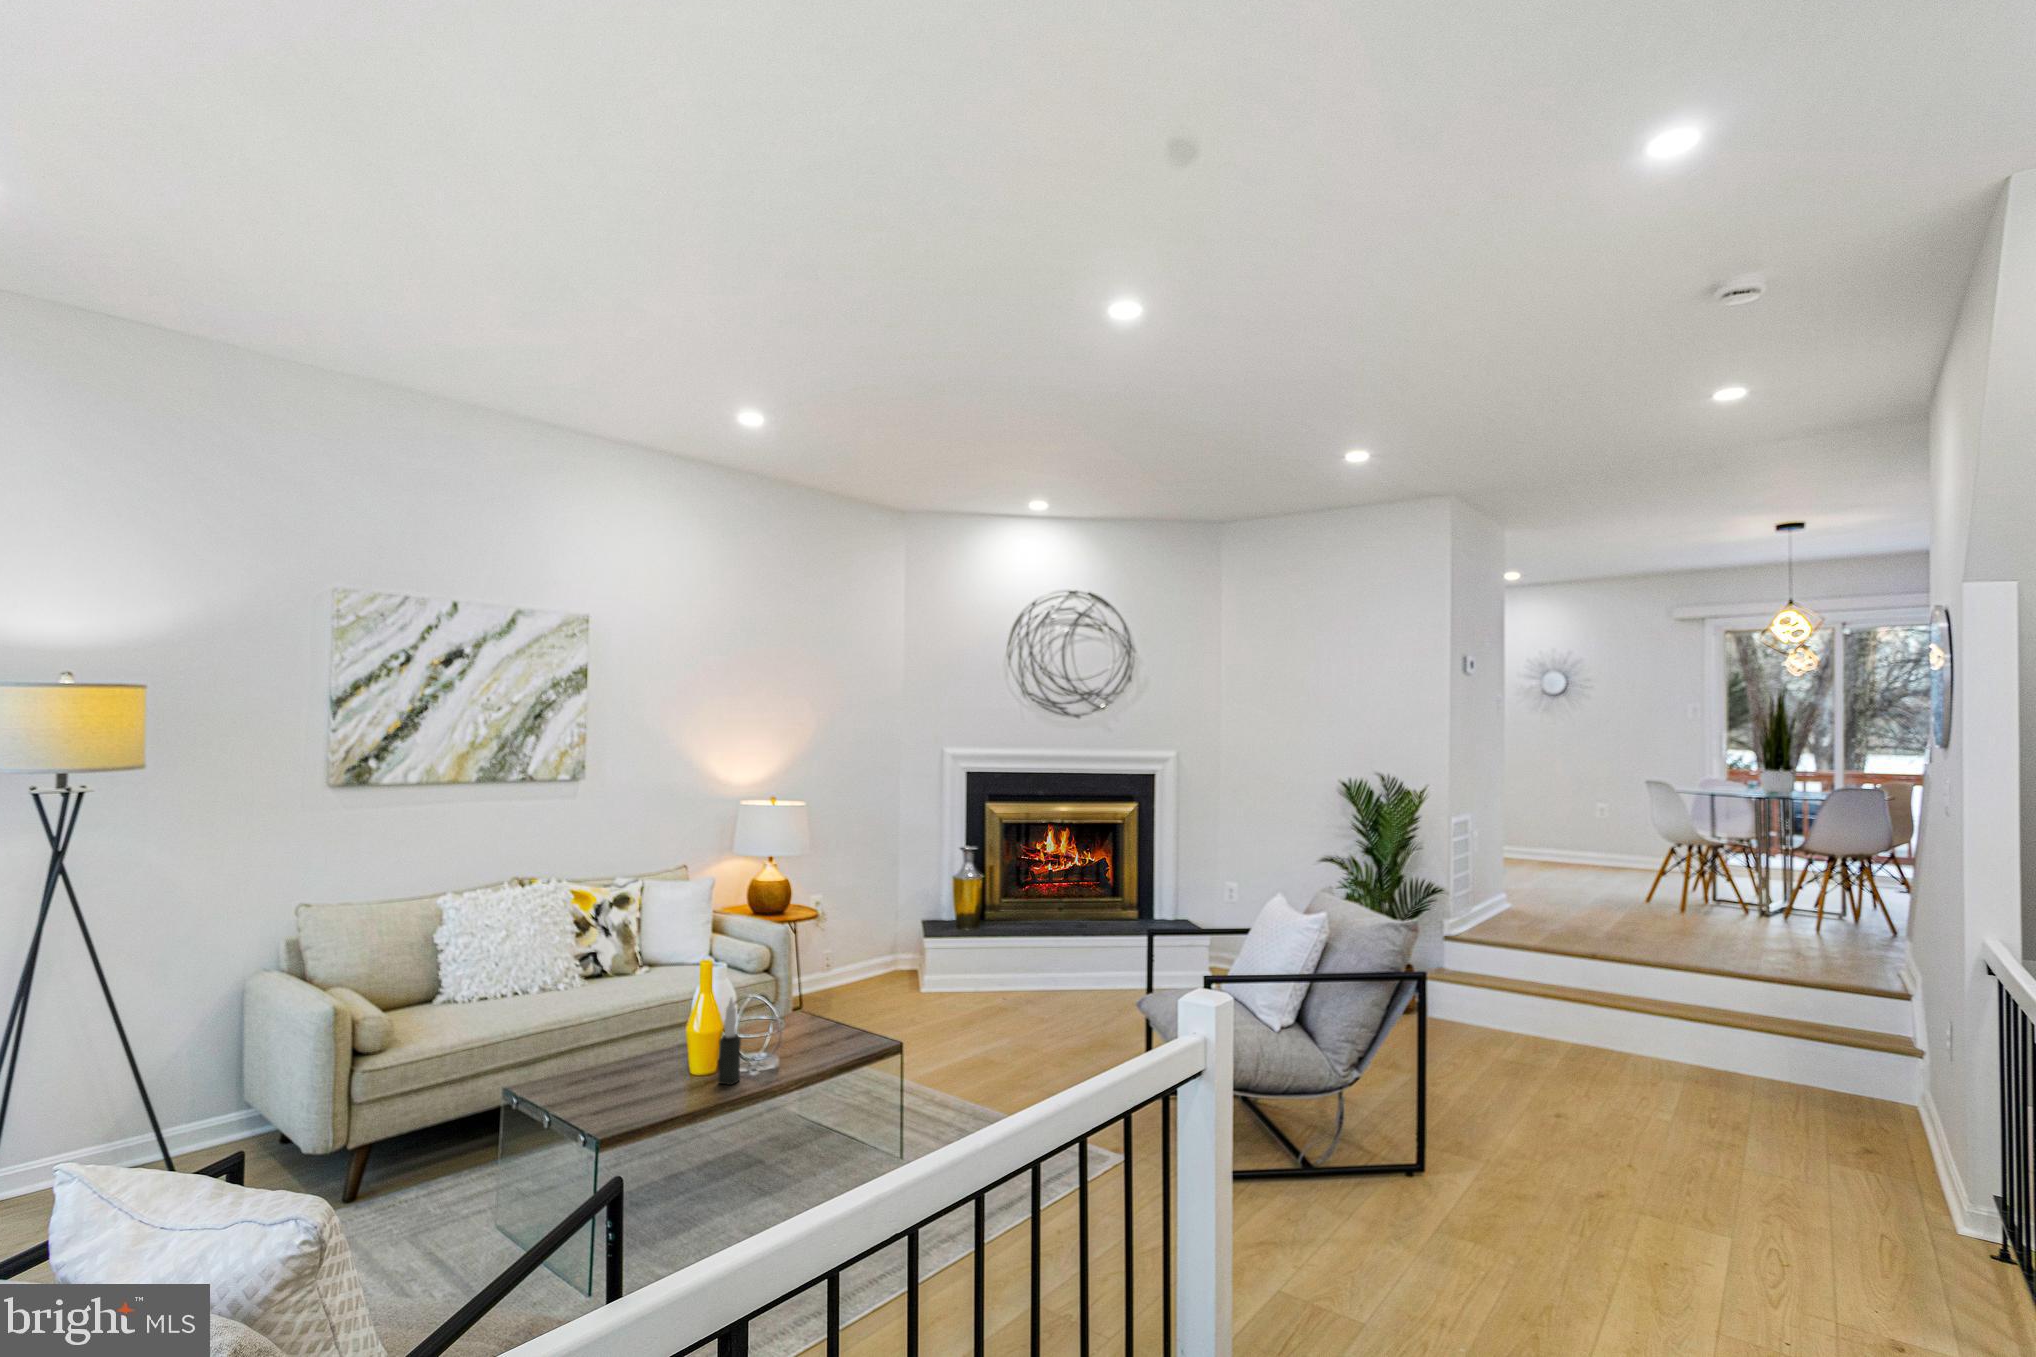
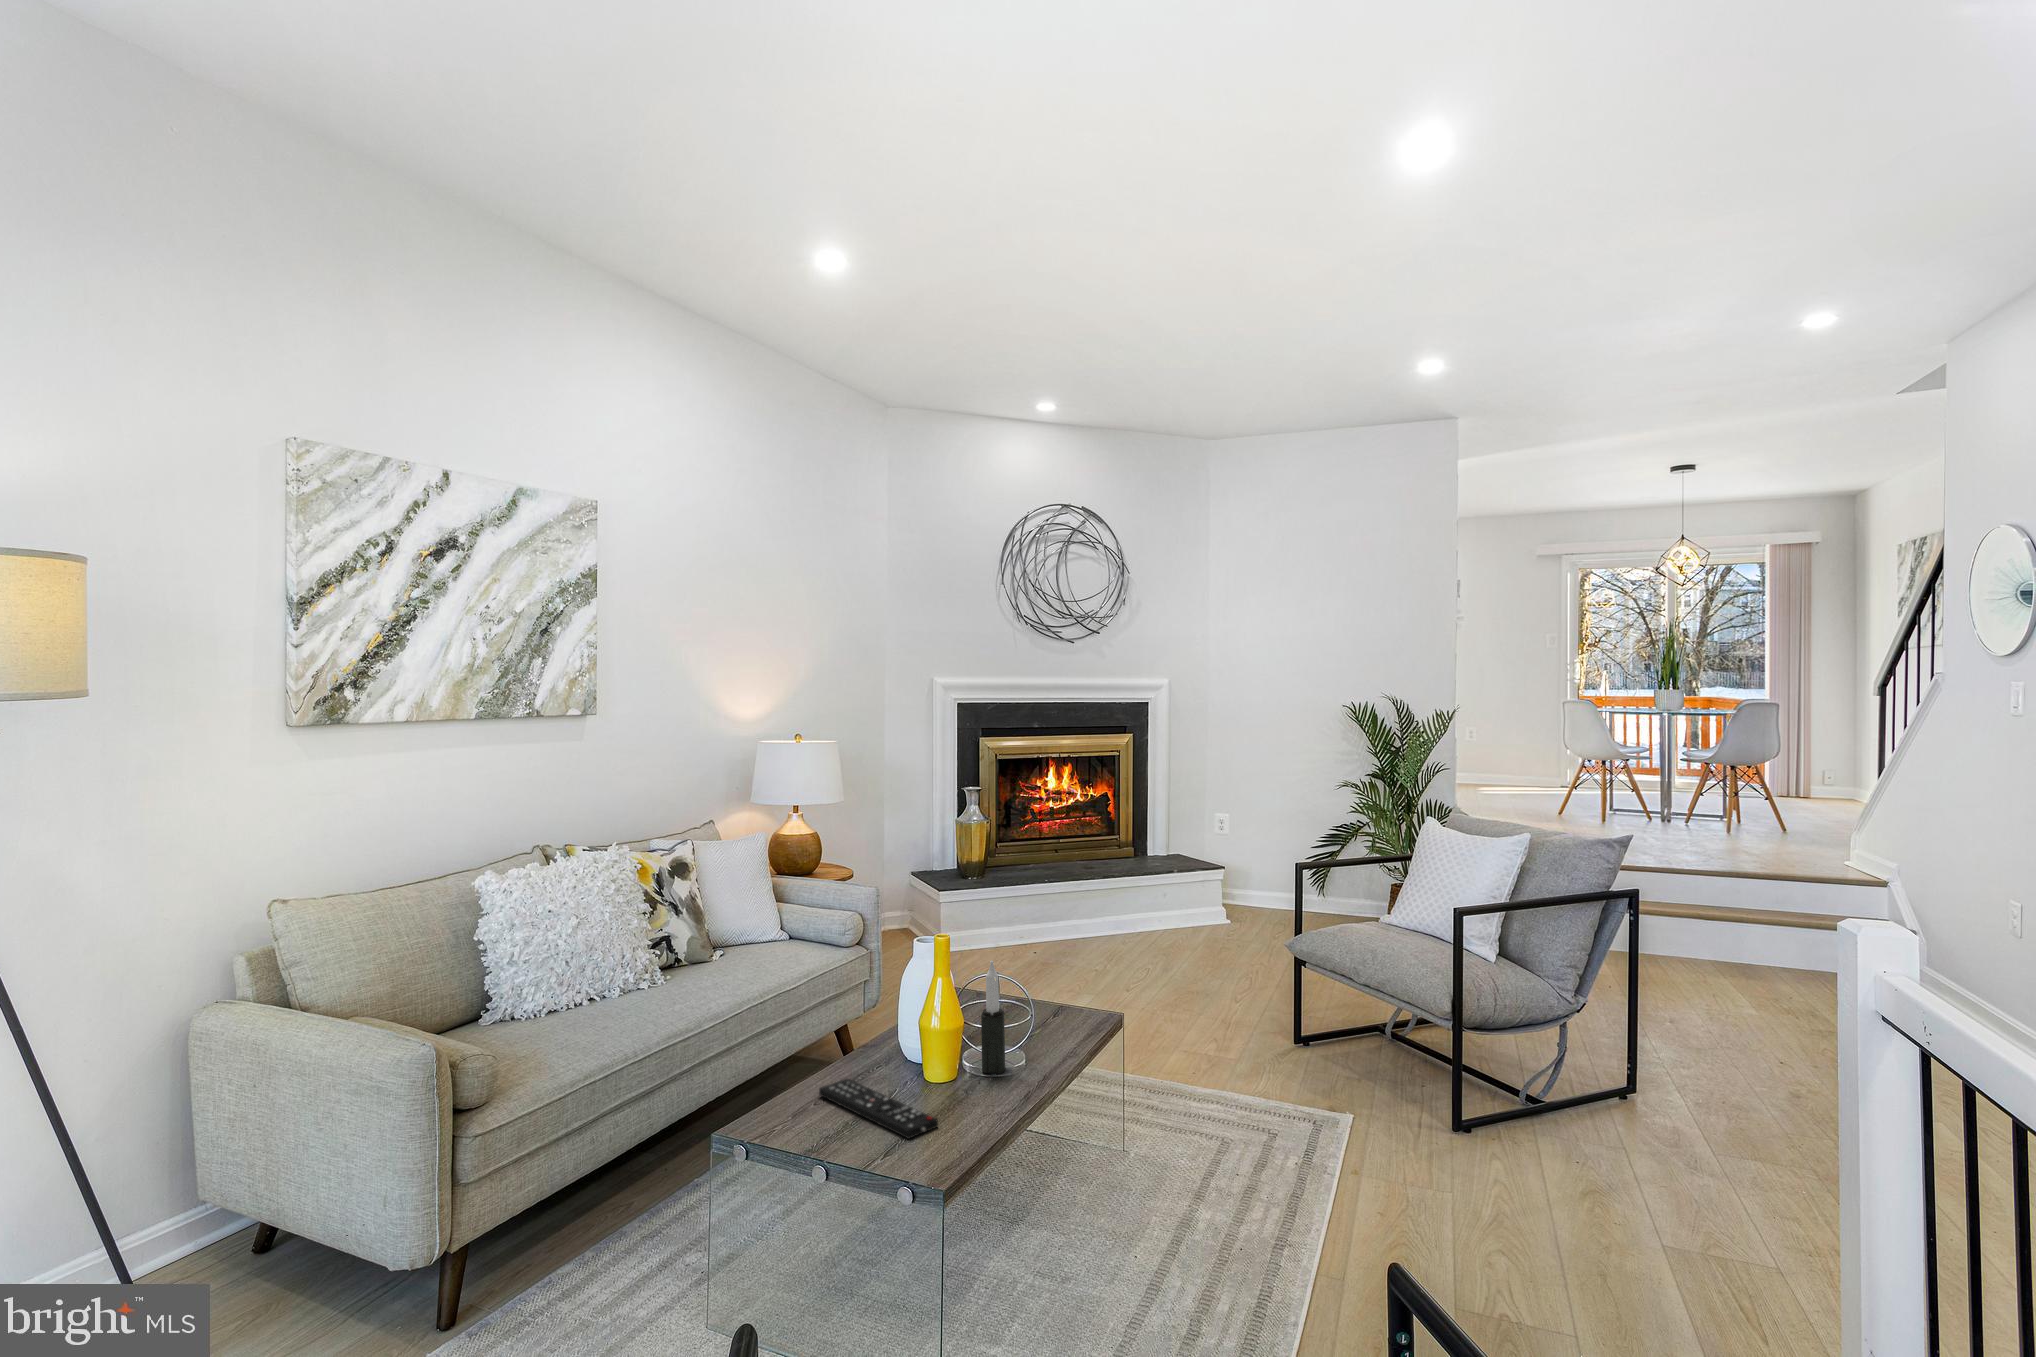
remote control: none [593,1075,639,1120] -> present [819,1079,938,1139]

